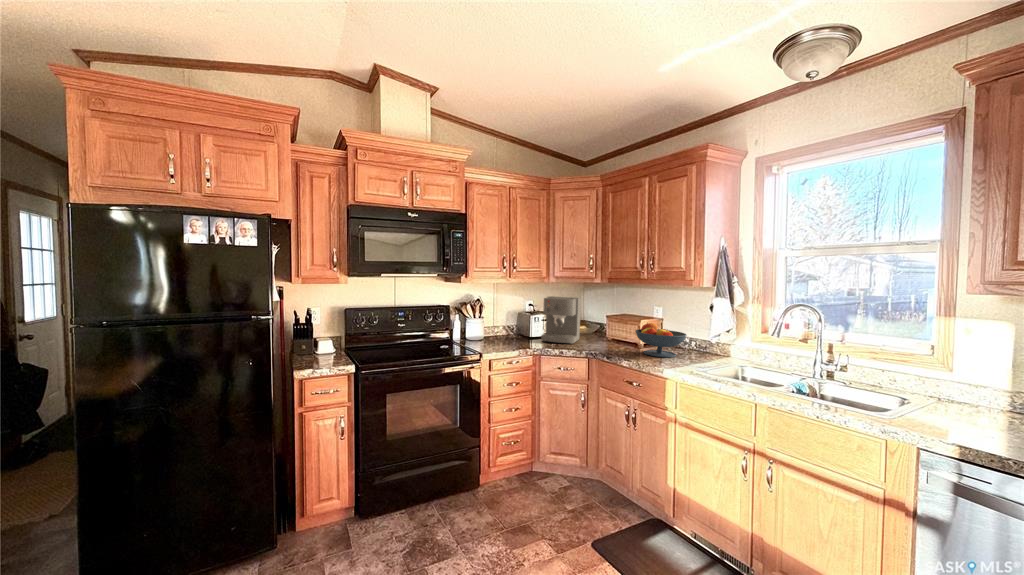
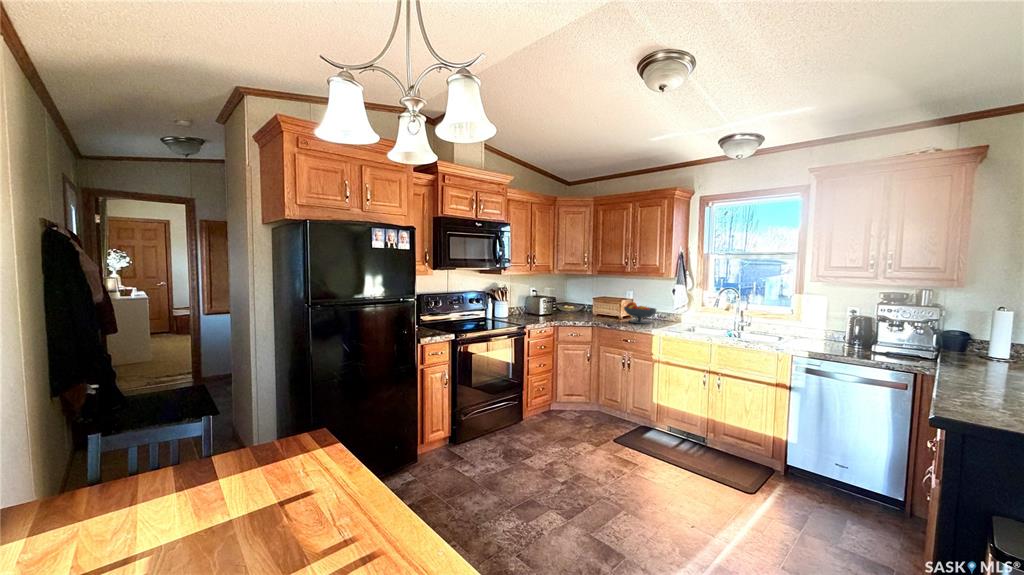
coffee maker: present [541,296,581,344] -> none [553,284,578,318]

